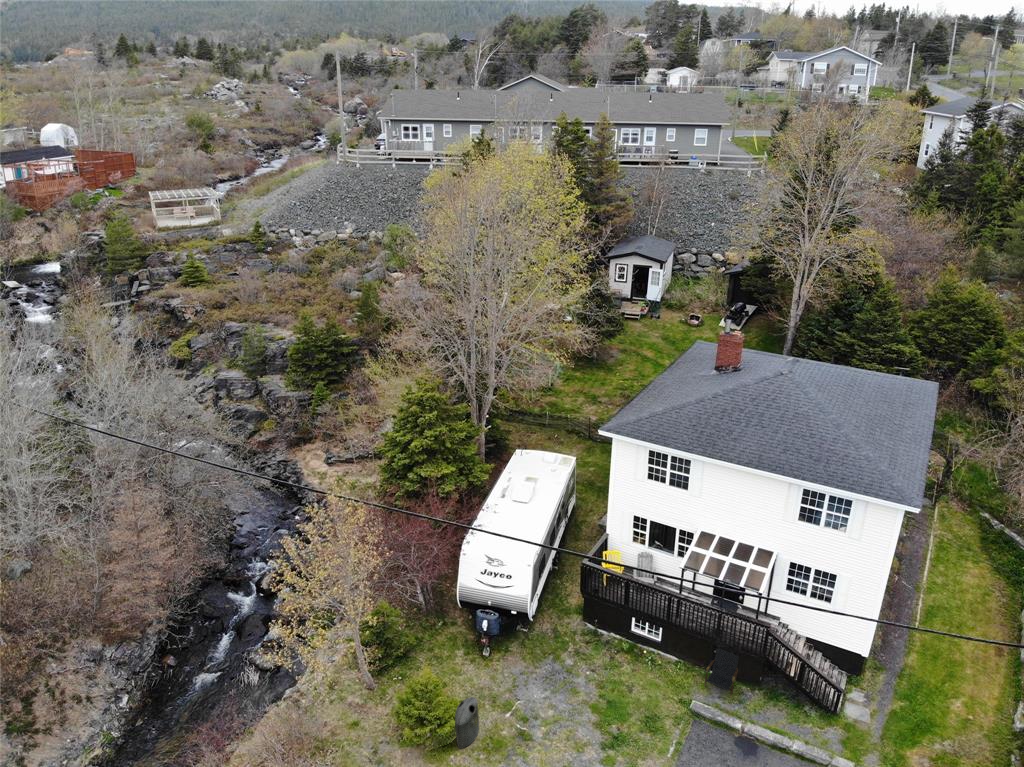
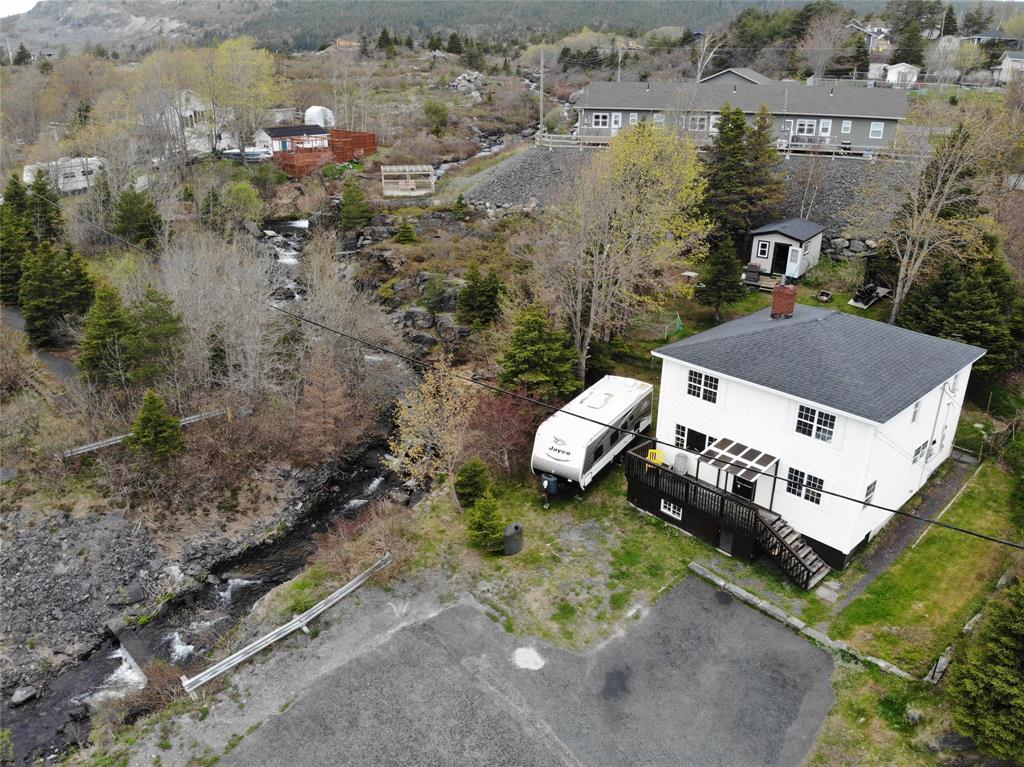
lounge chair: present [705,649,739,697] -> none [702,526,732,563]

